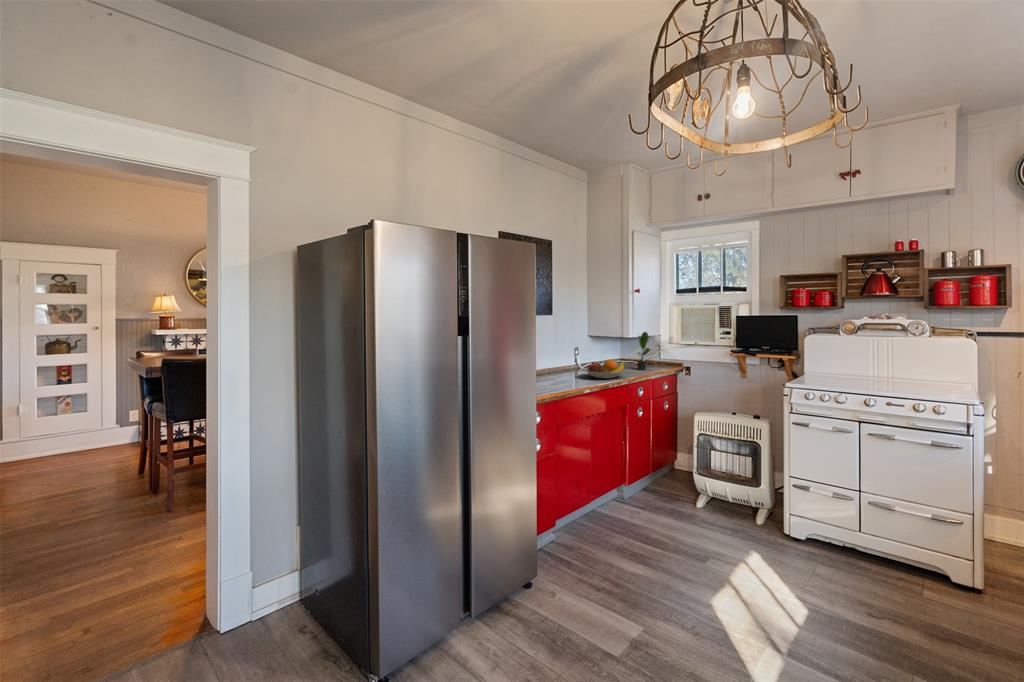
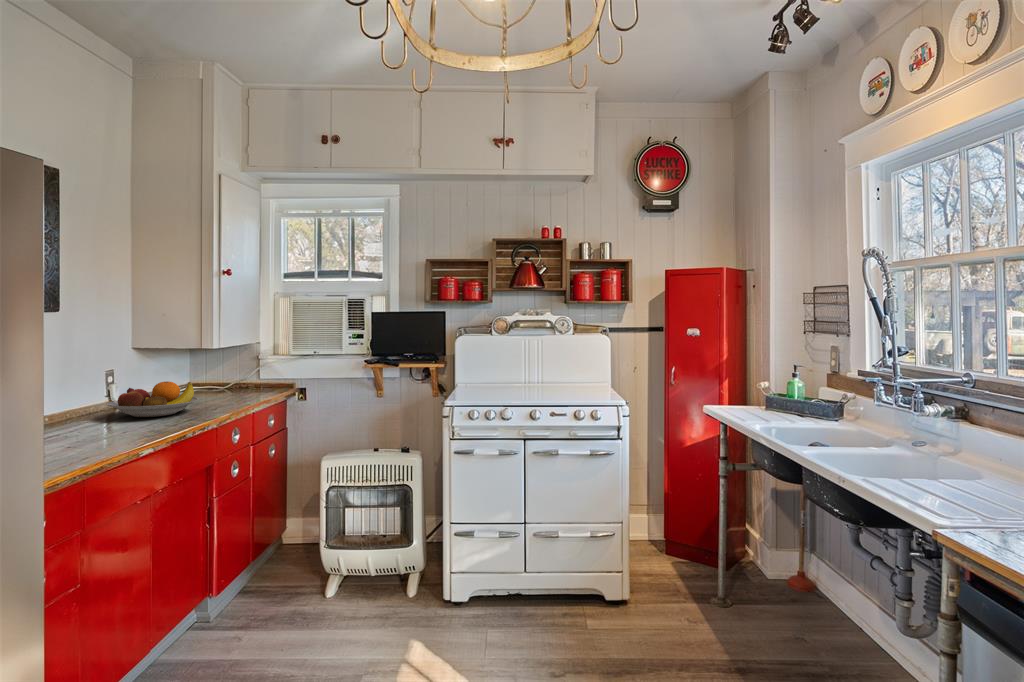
potted plant: present [637,332,650,370] -> none [213,334,251,396]

